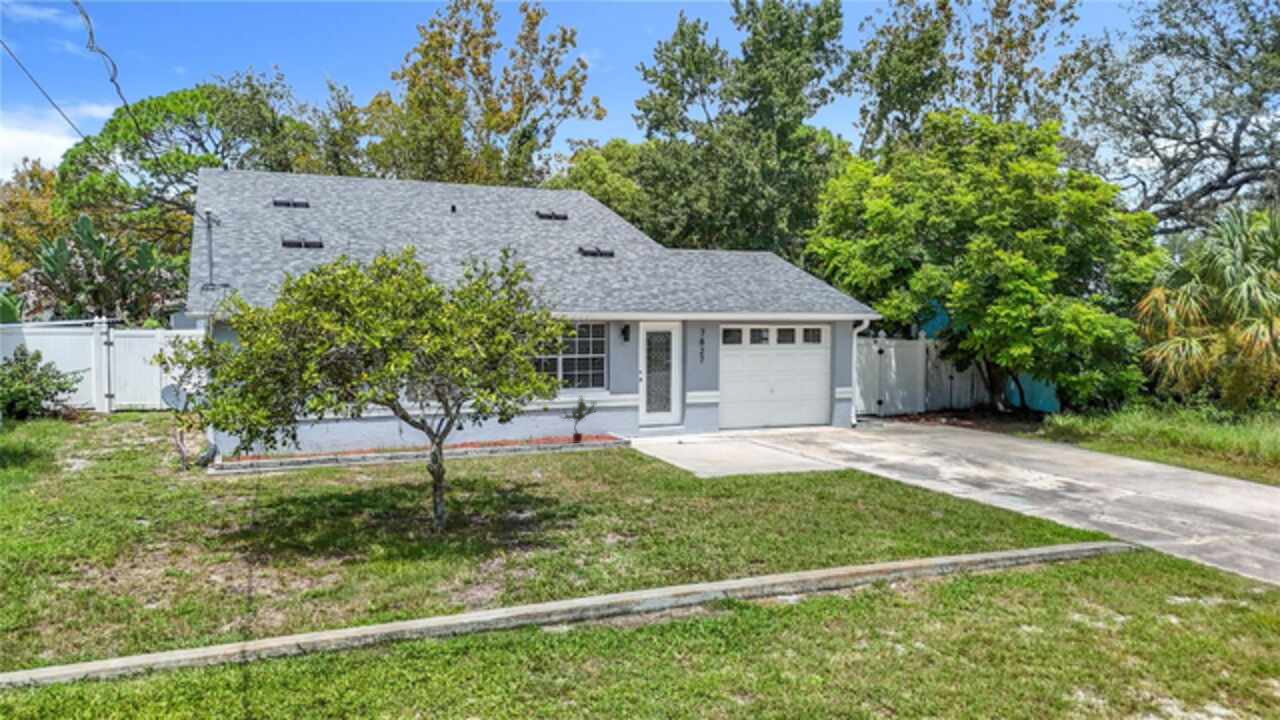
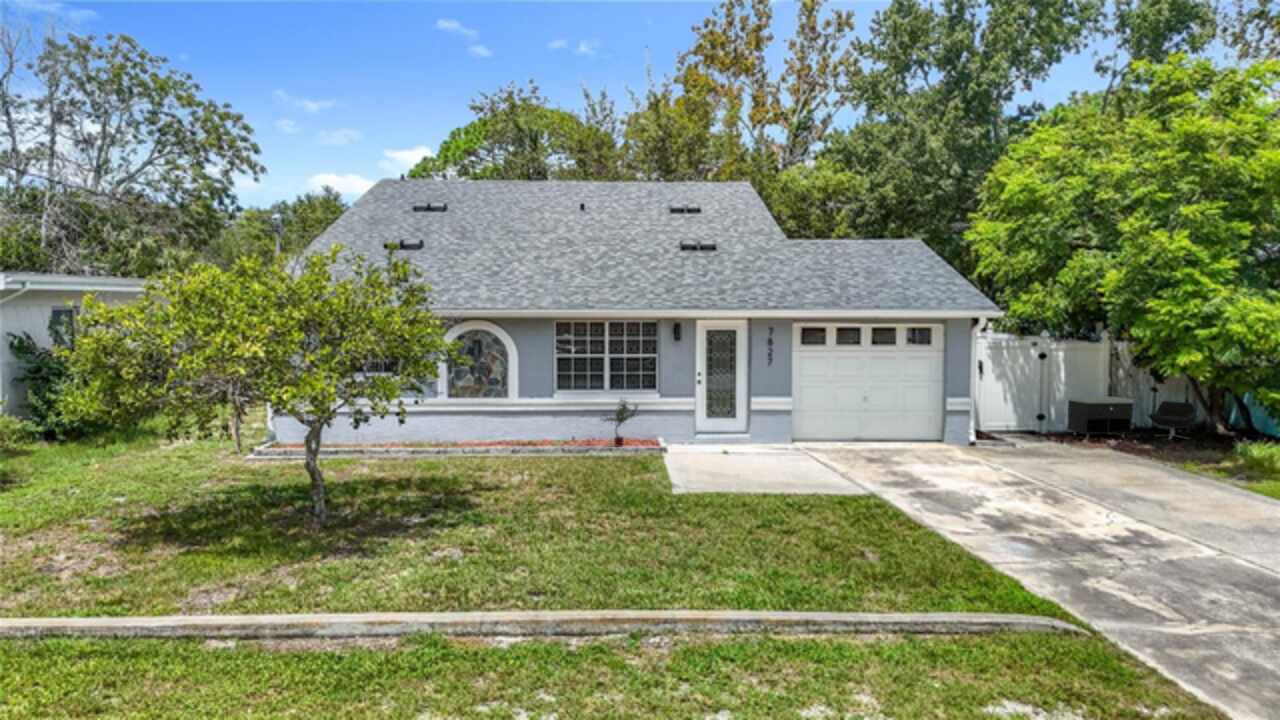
storage bench: none [907,385,954,418] -> present [1067,397,1134,437]
lounge chair: none [960,387,994,417] -> present [1148,401,1197,439]

